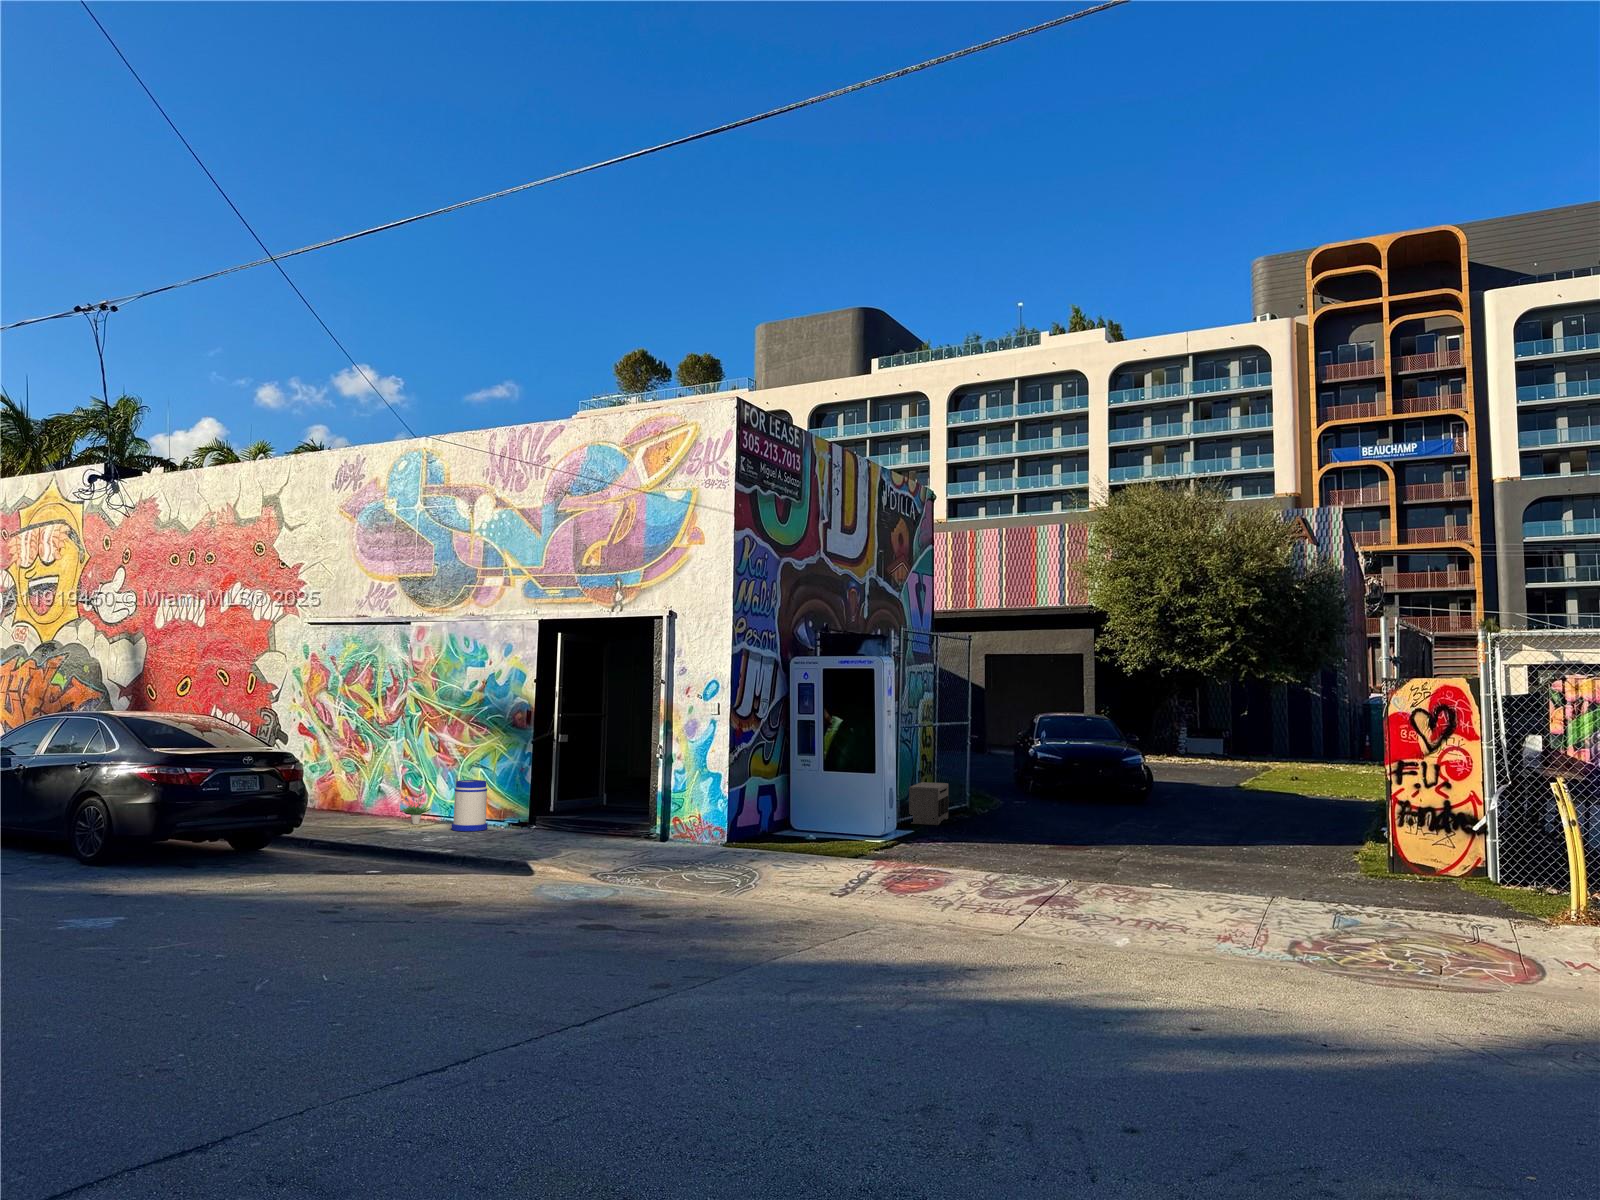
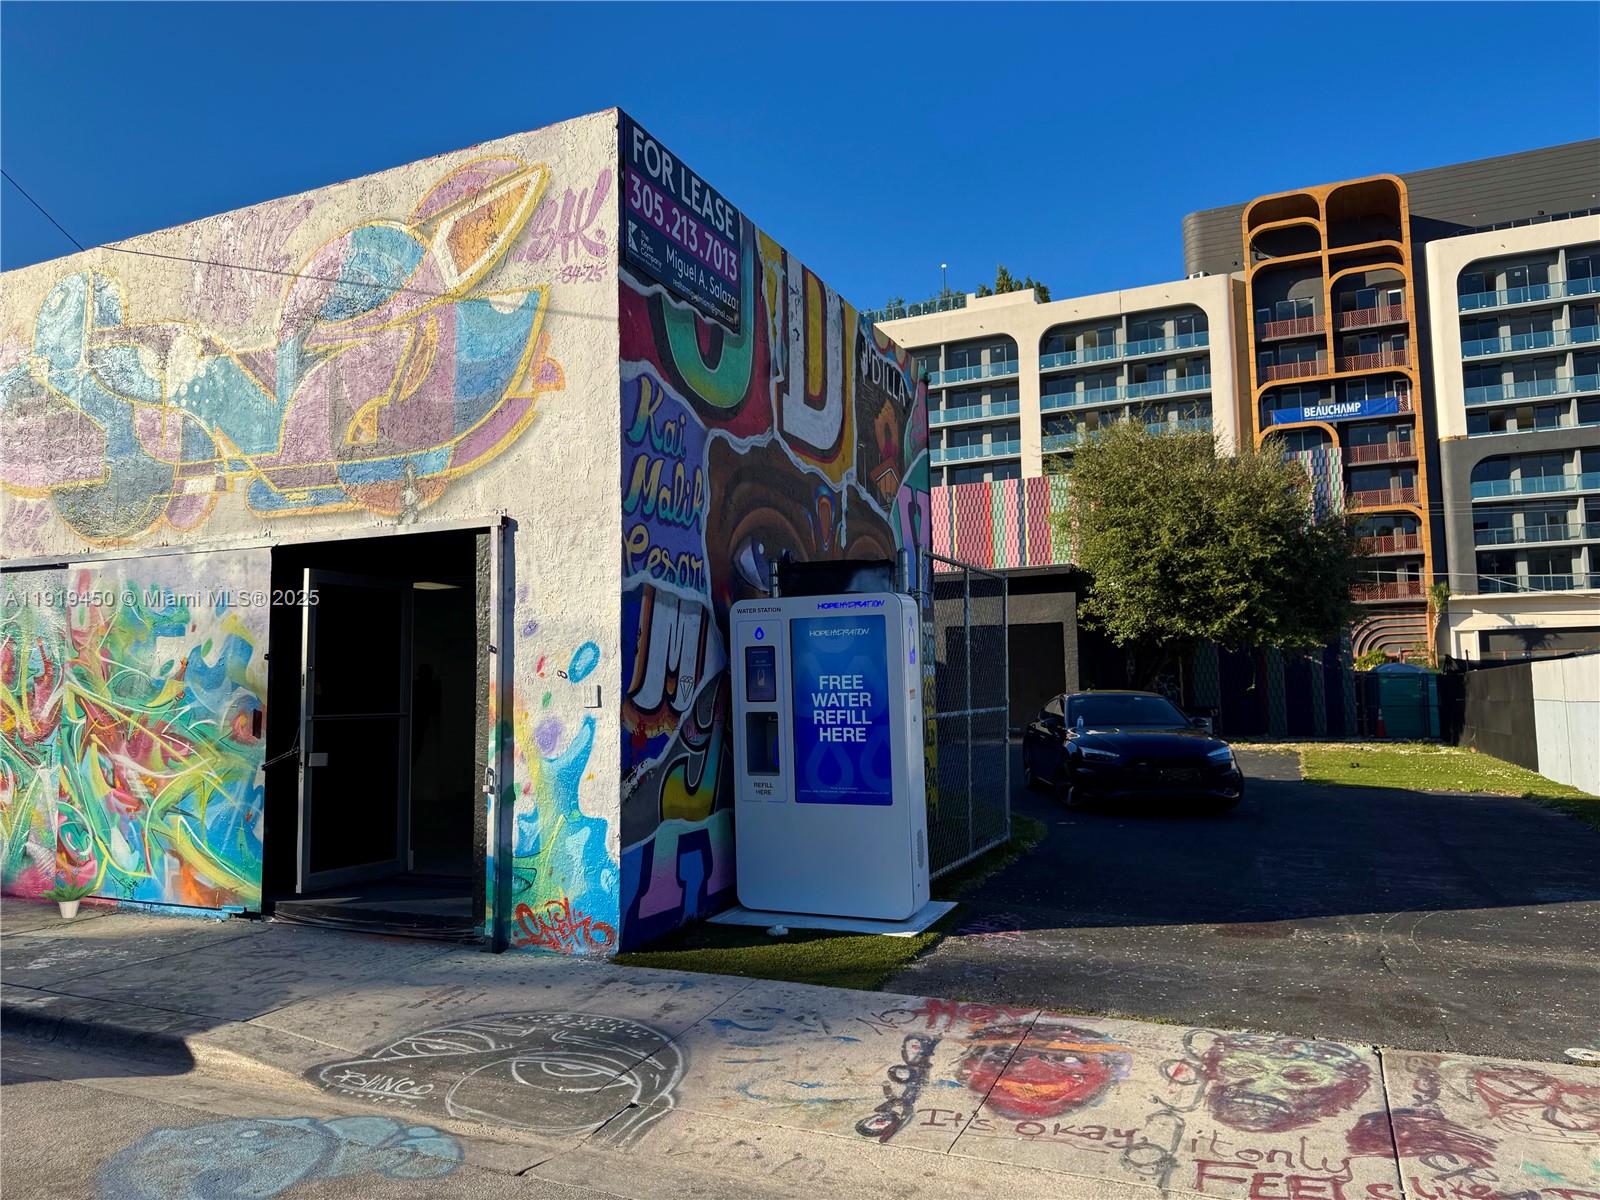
trash can: present [451,780,487,831] -> none [118,837,191,935]
bench: present [909,782,949,825] -> none [922,802,977,874]

